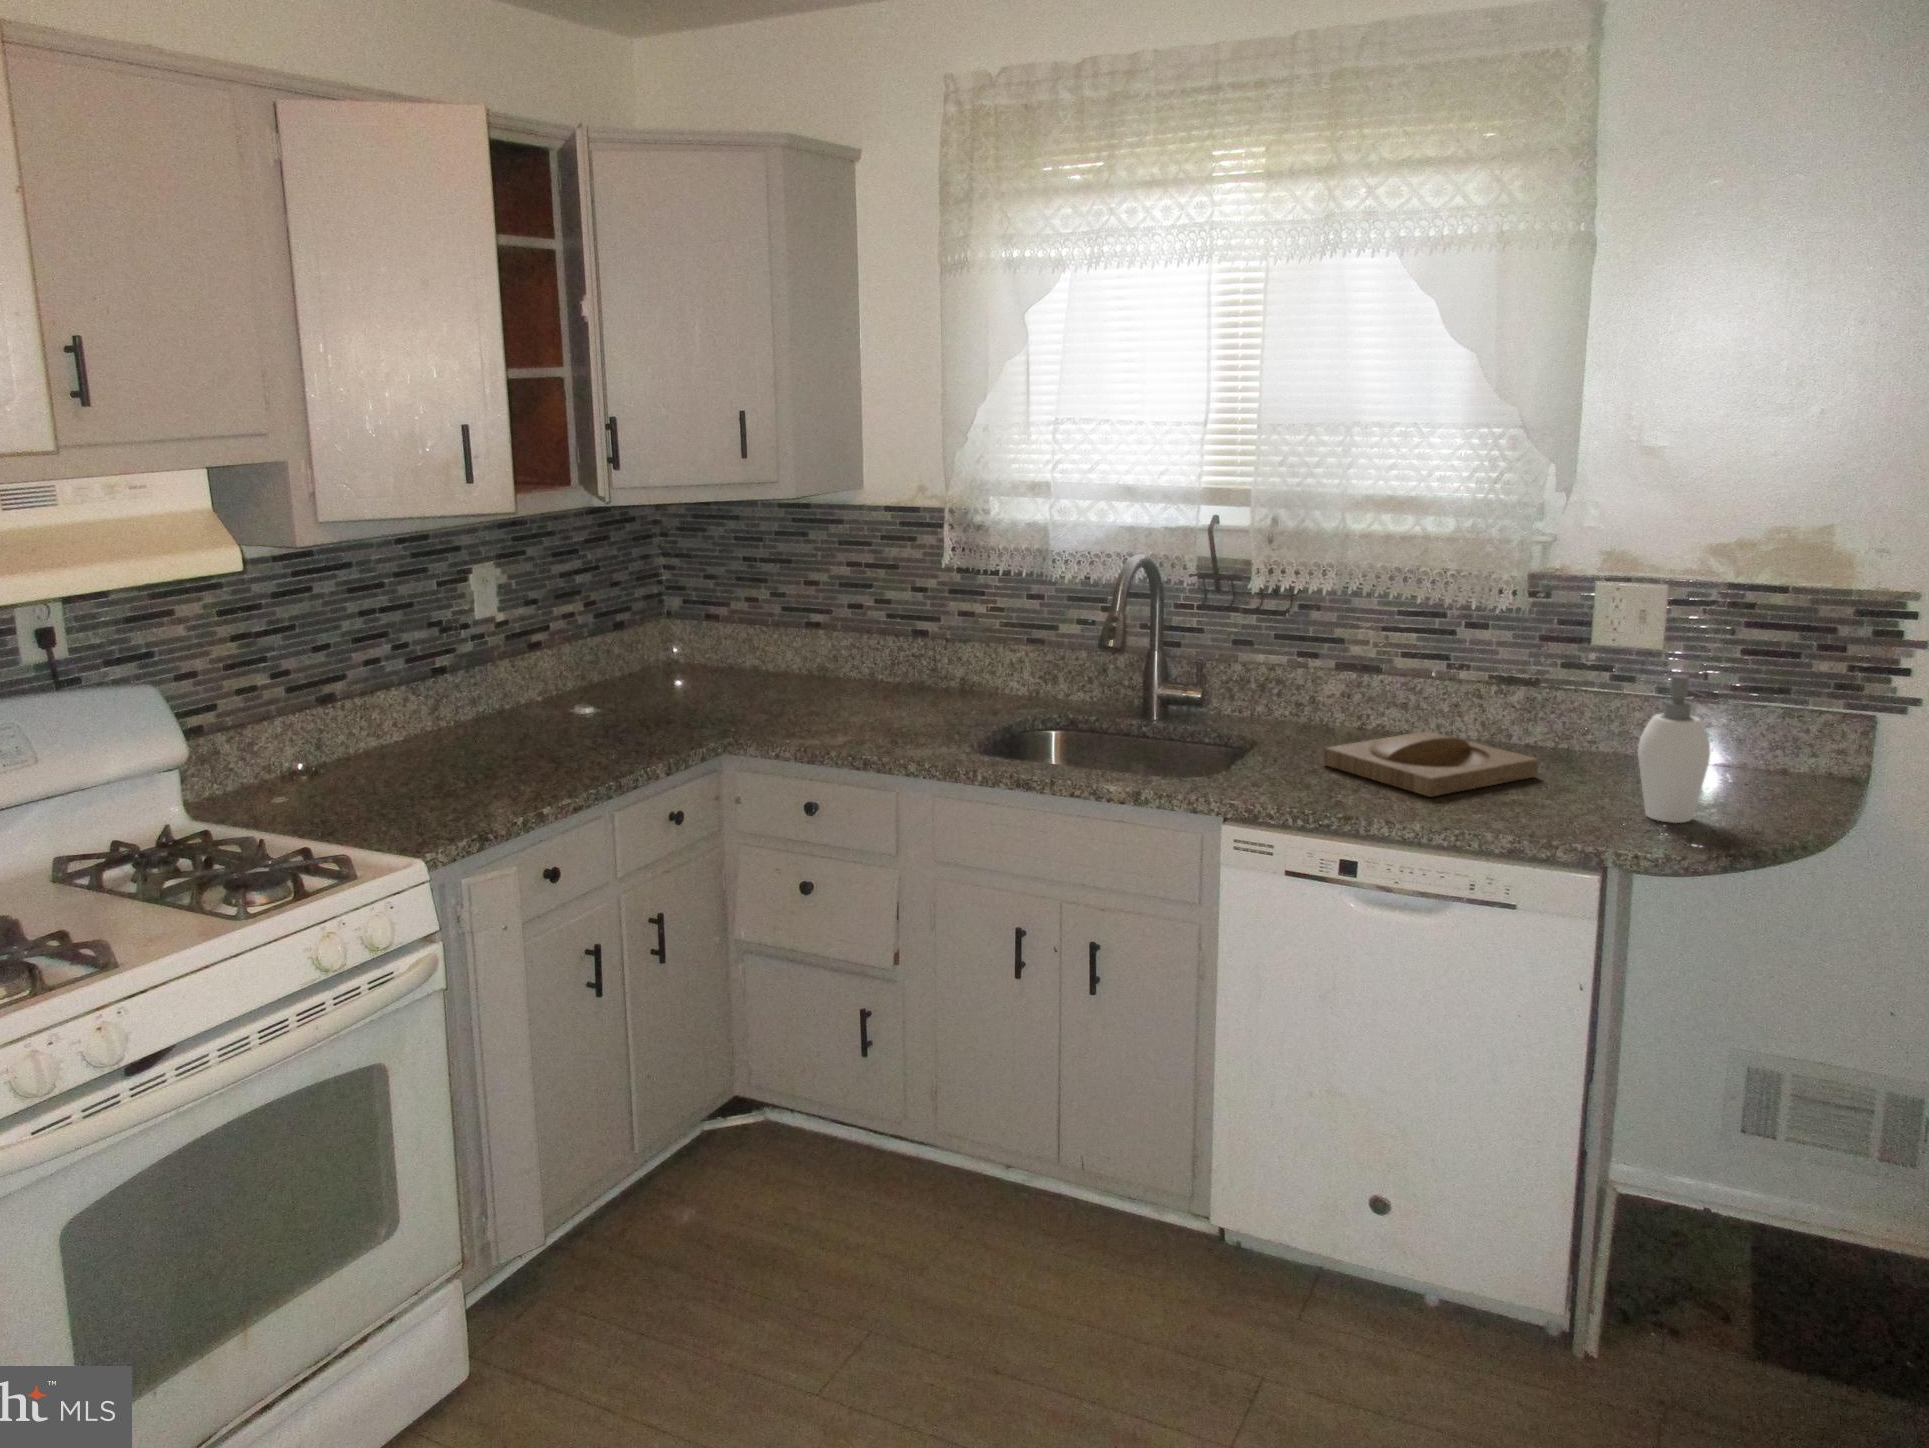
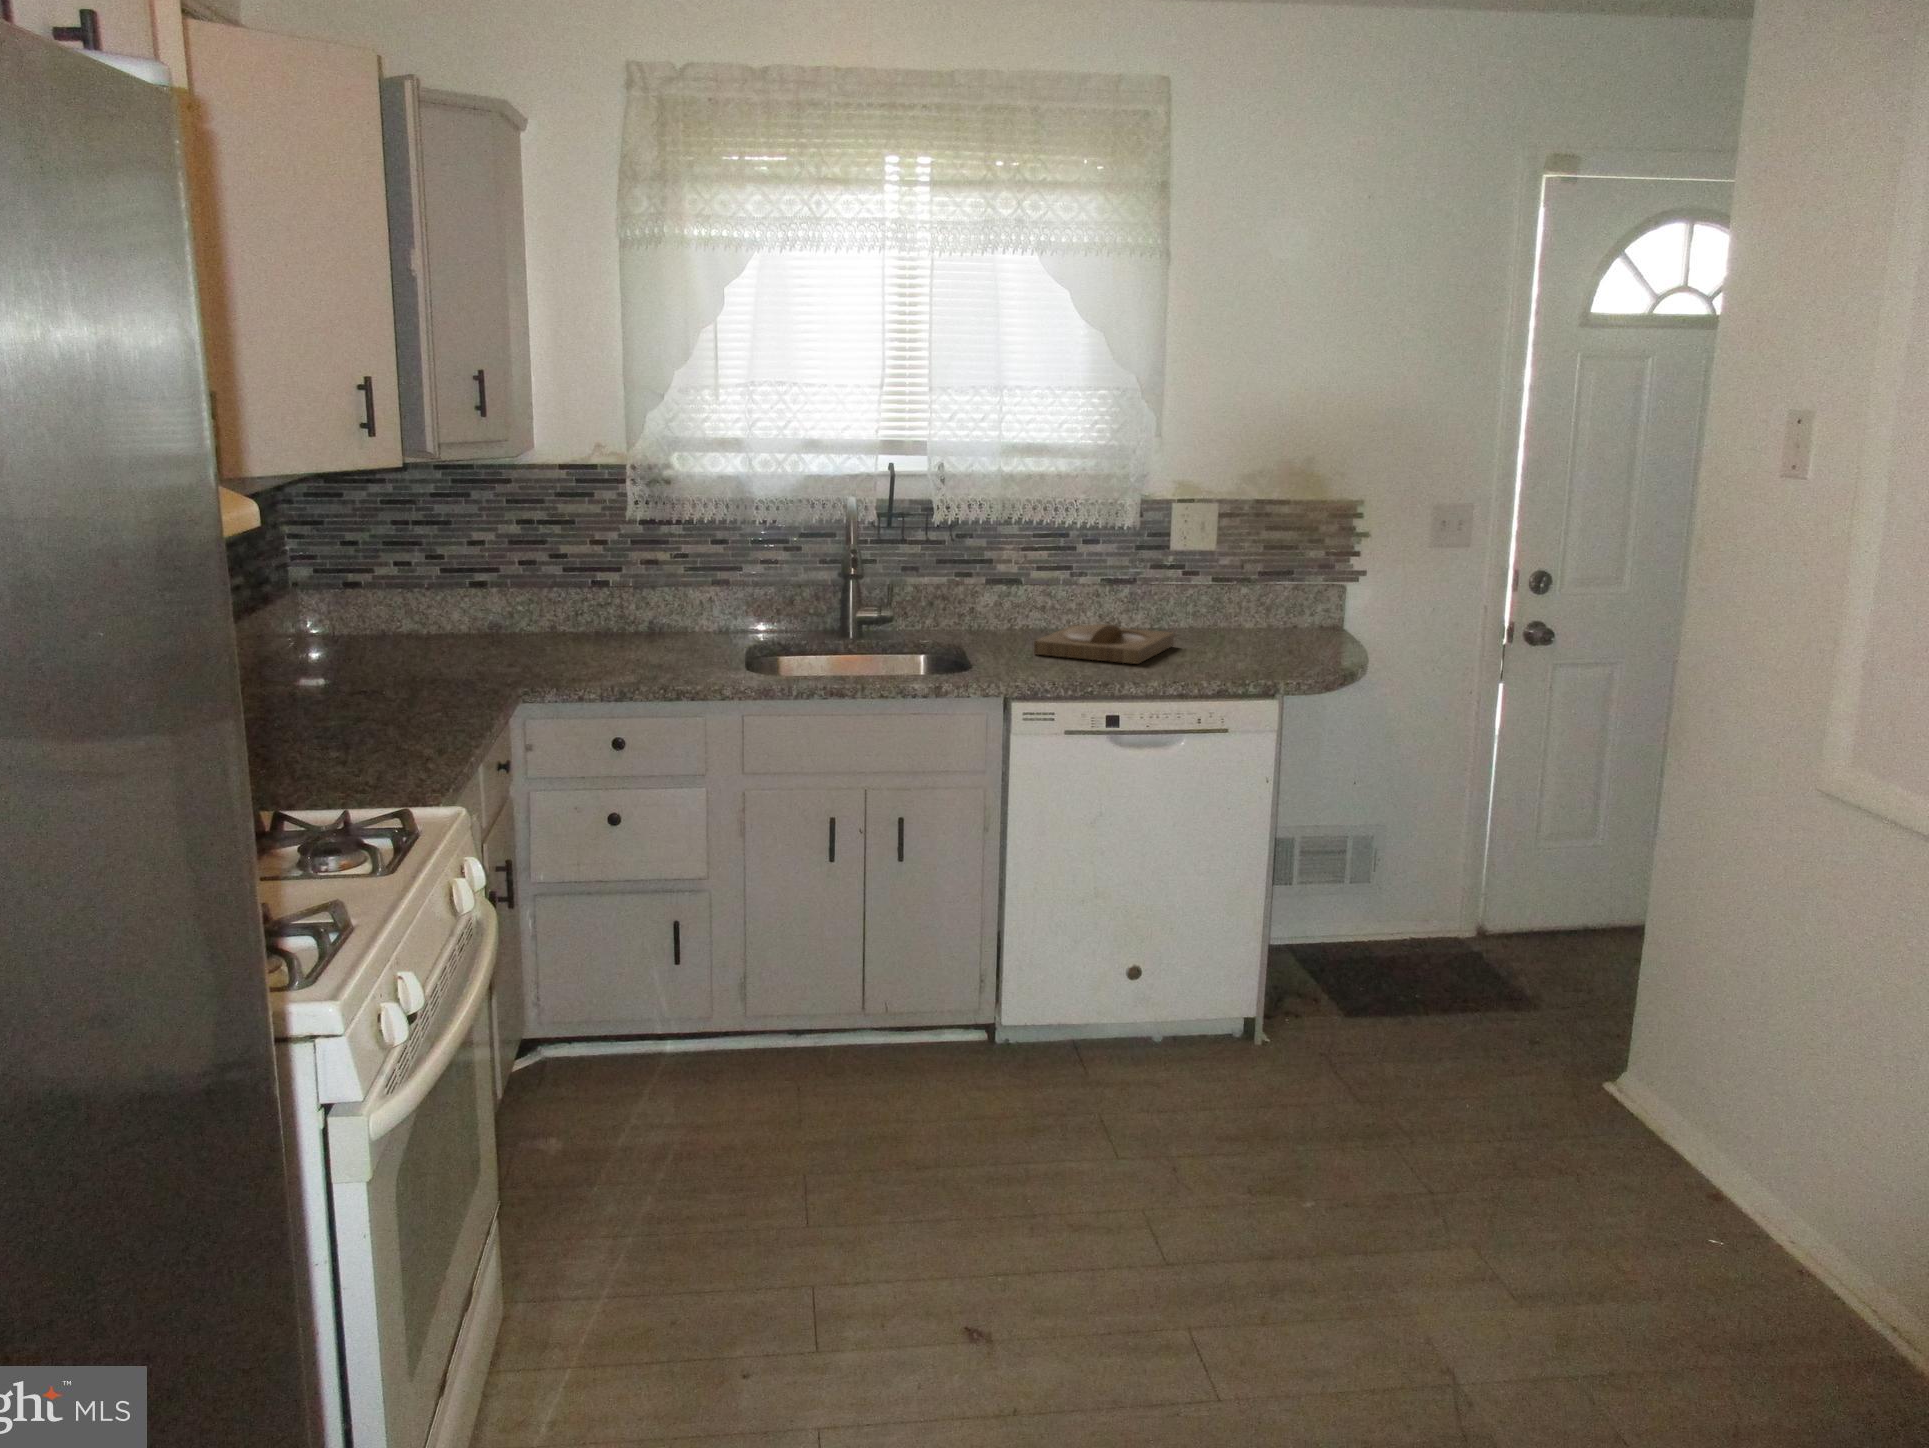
soap dispenser: present [1638,674,1710,823] -> none [1262,560,1315,661]

